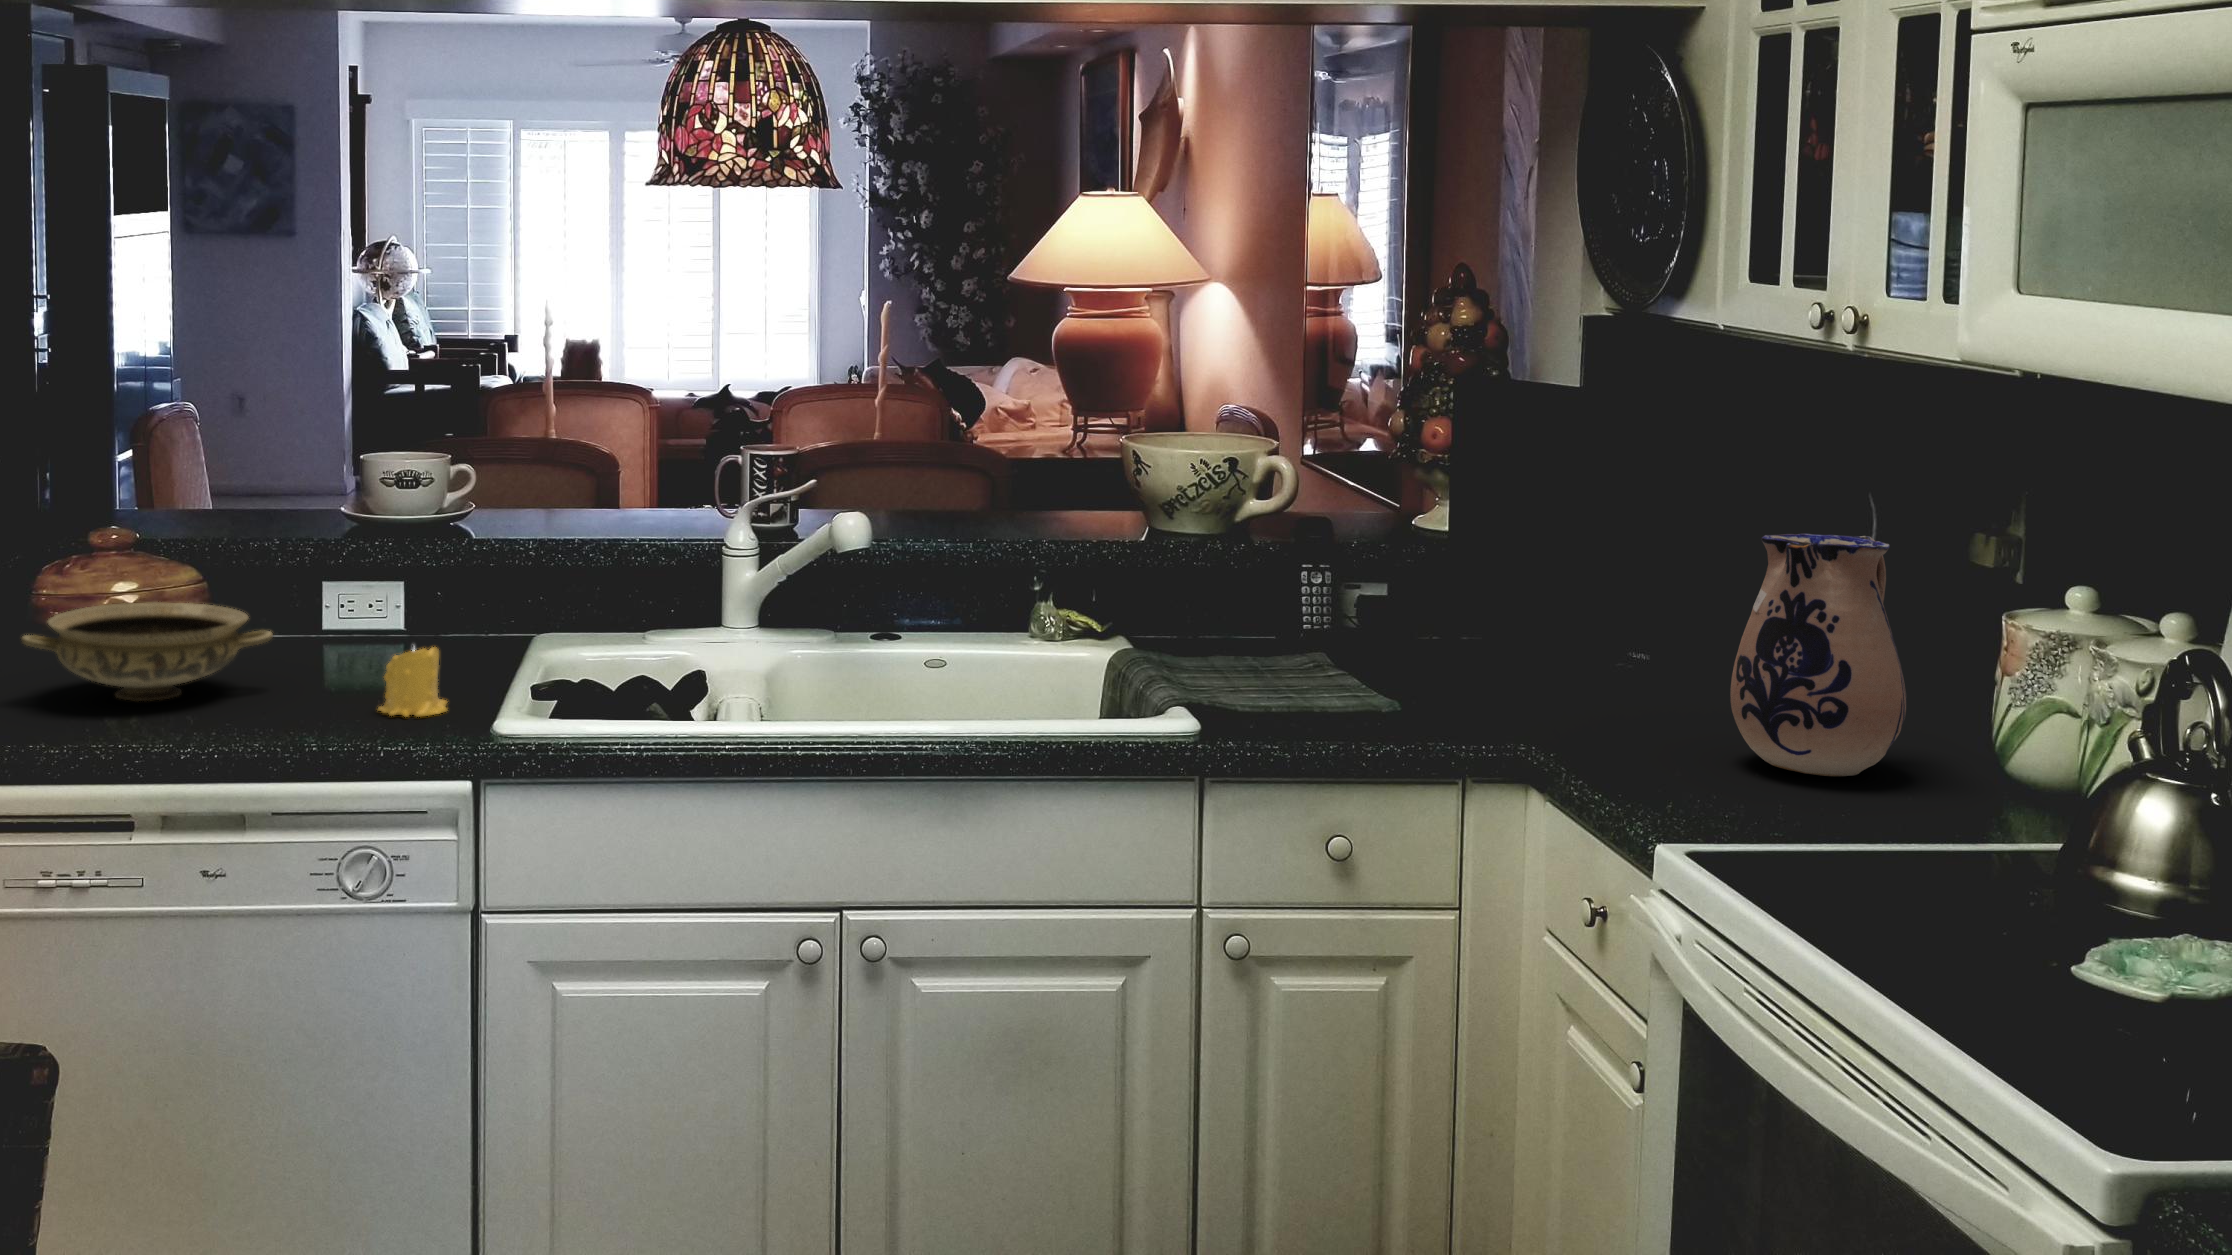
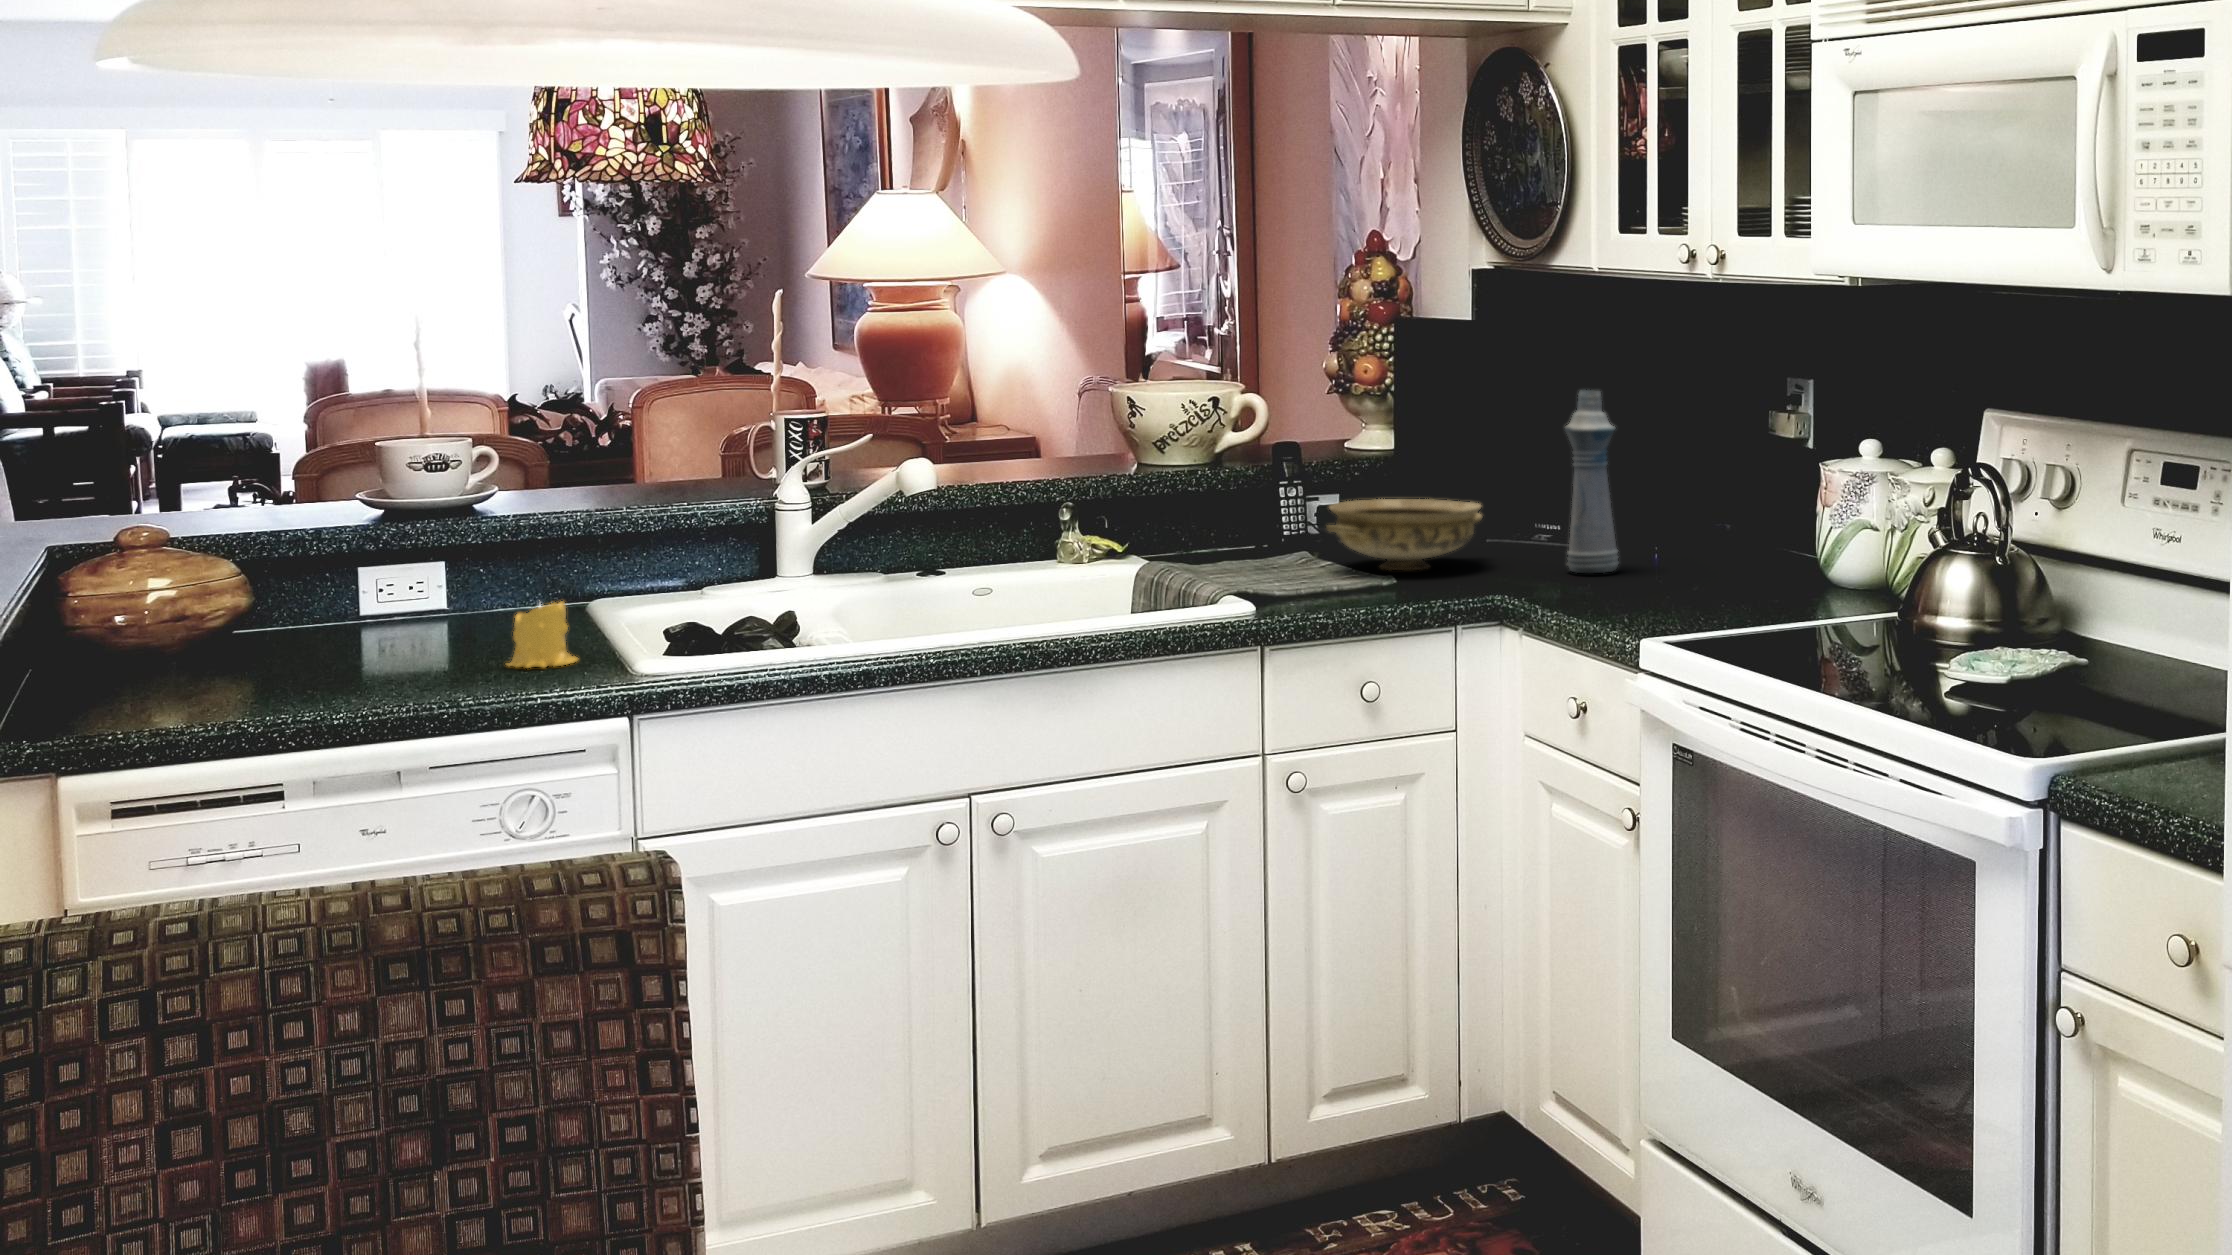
bottle: none [1624,484,1701,722] -> present [1565,390,1619,573]
ceramic pitcher: present [1730,533,1906,776] -> none [1658,415,1778,590]
ceramic bowl: present [21,602,273,701] -> present [1327,499,1482,570]

